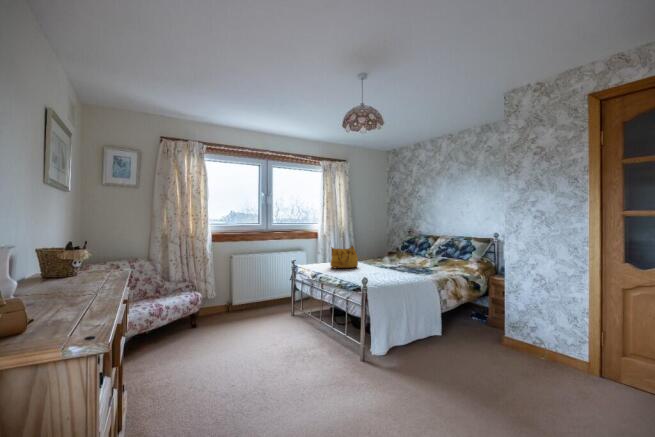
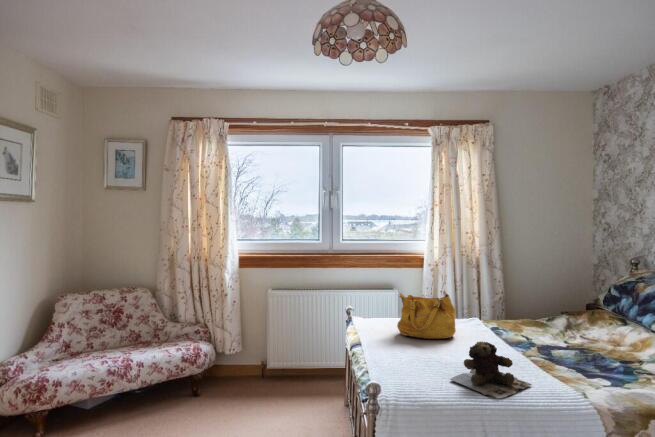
teddy bear: none [381,259,410,280] -> present [450,341,532,398]

